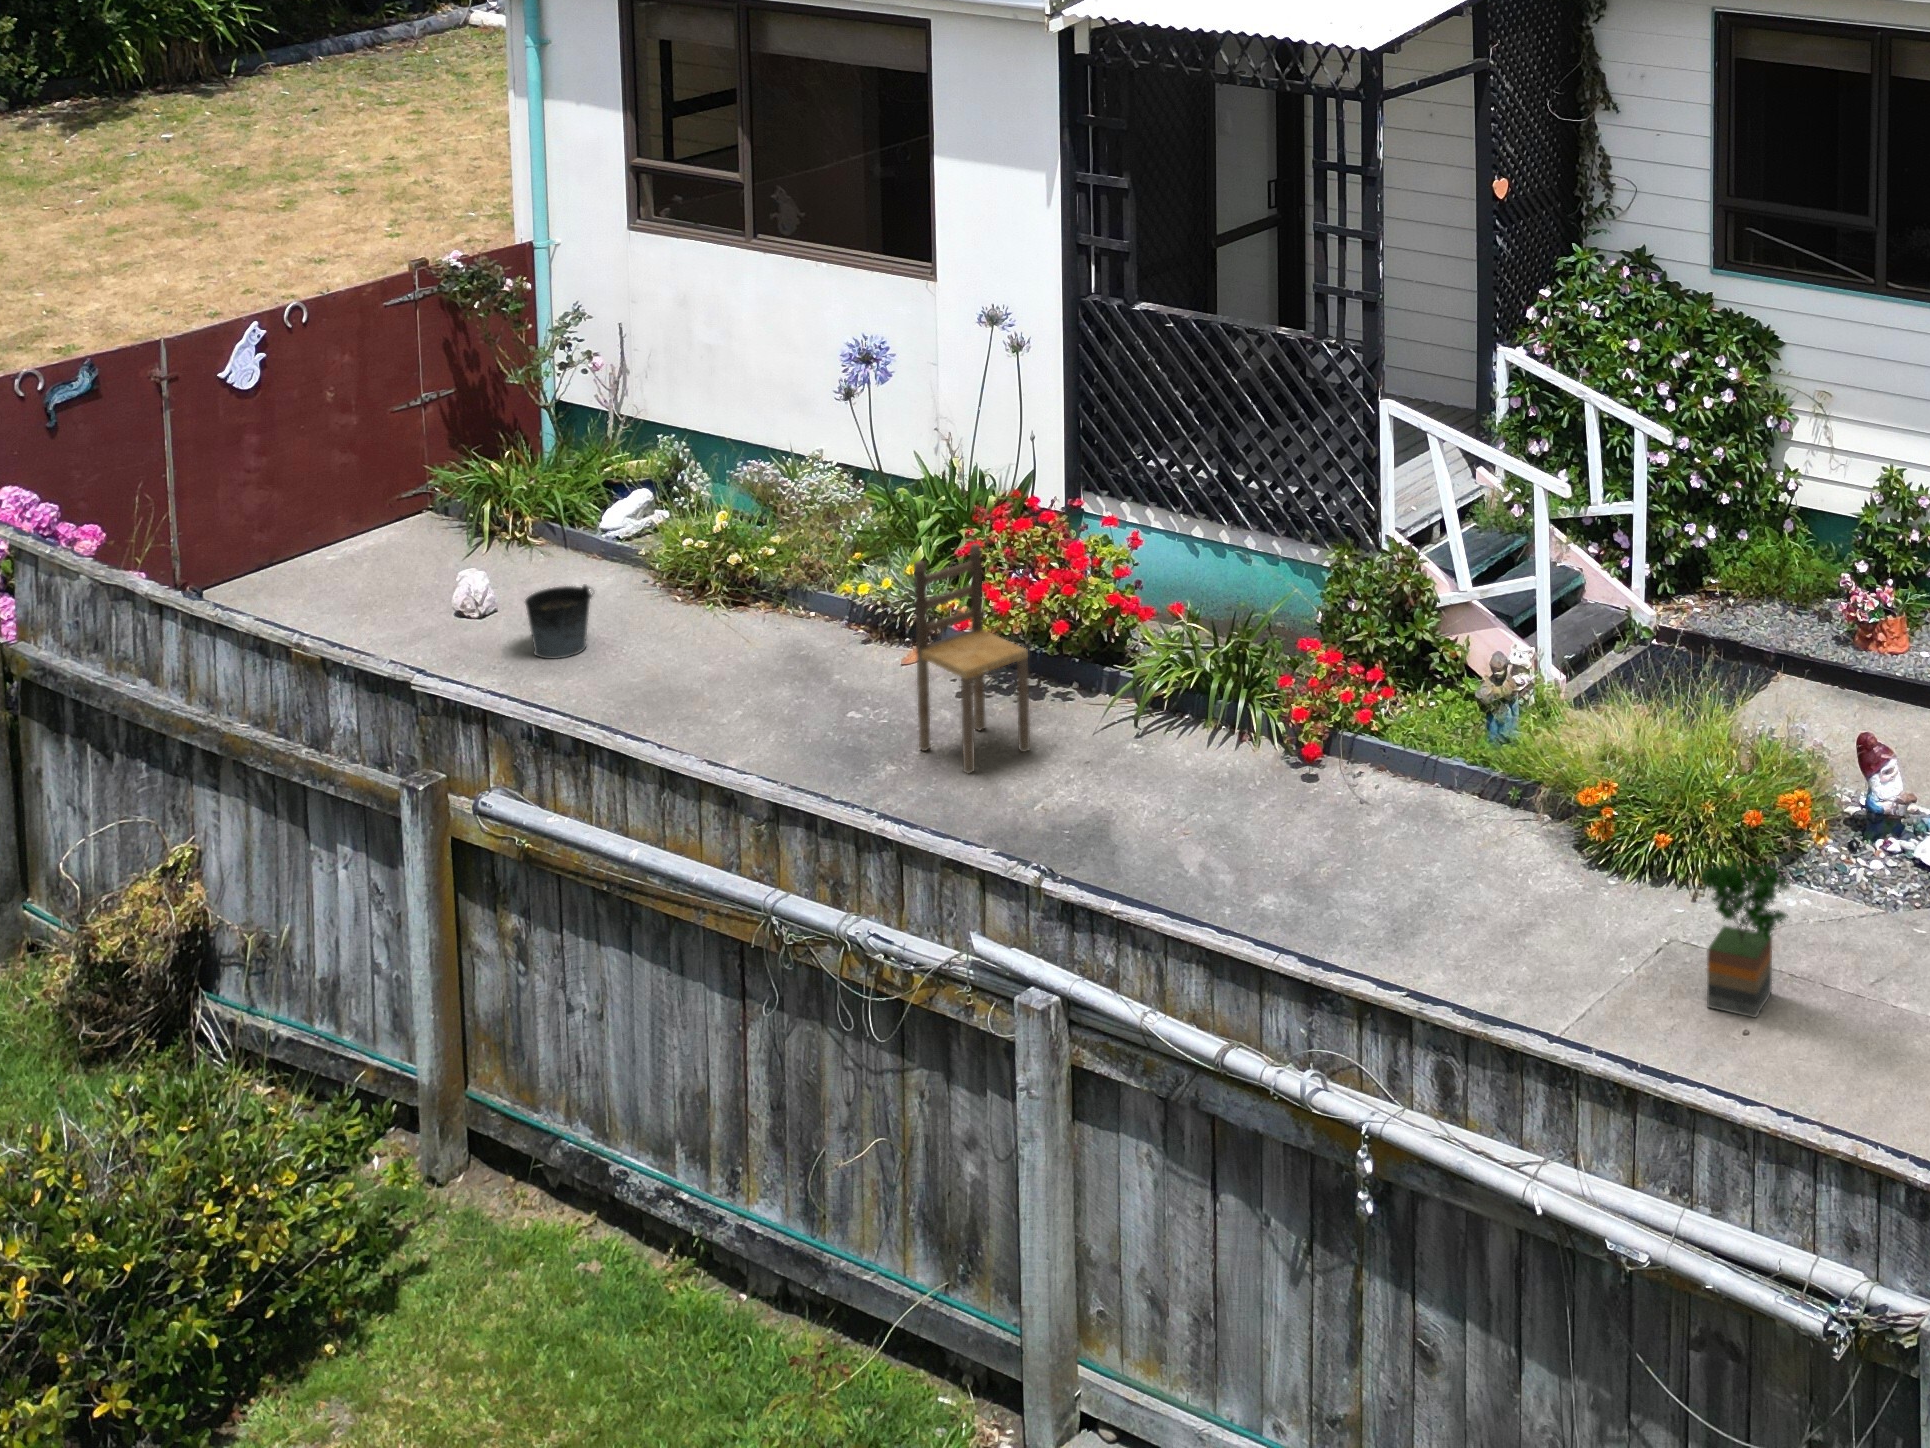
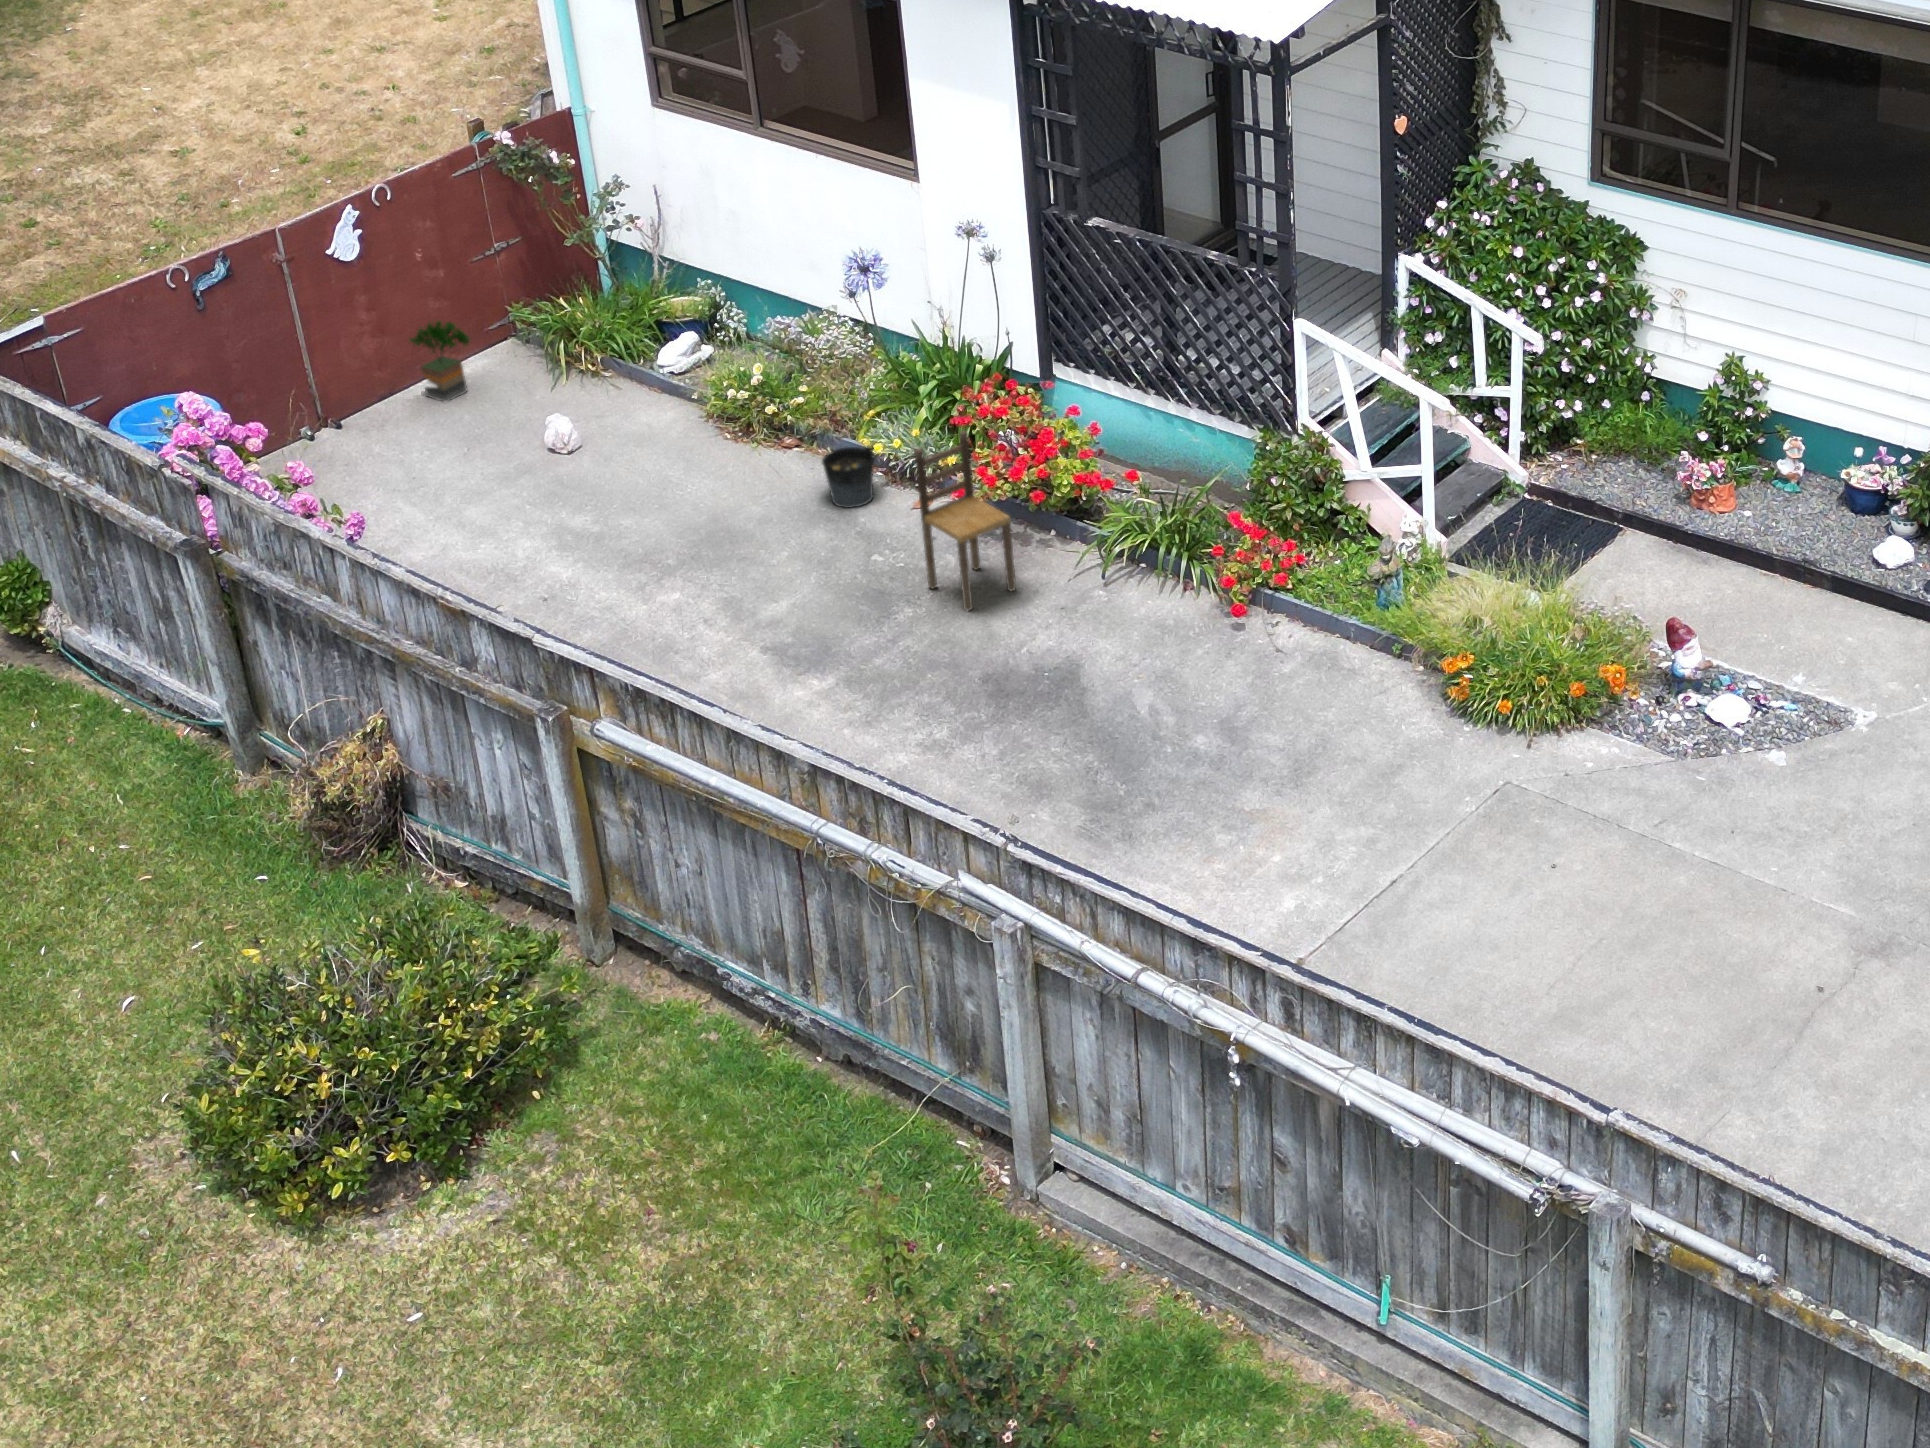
bucket: present [525,585,593,659] -> present [822,447,875,508]
potted tree: present [1702,861,1789,1018] -> present [409,320,470,402]

